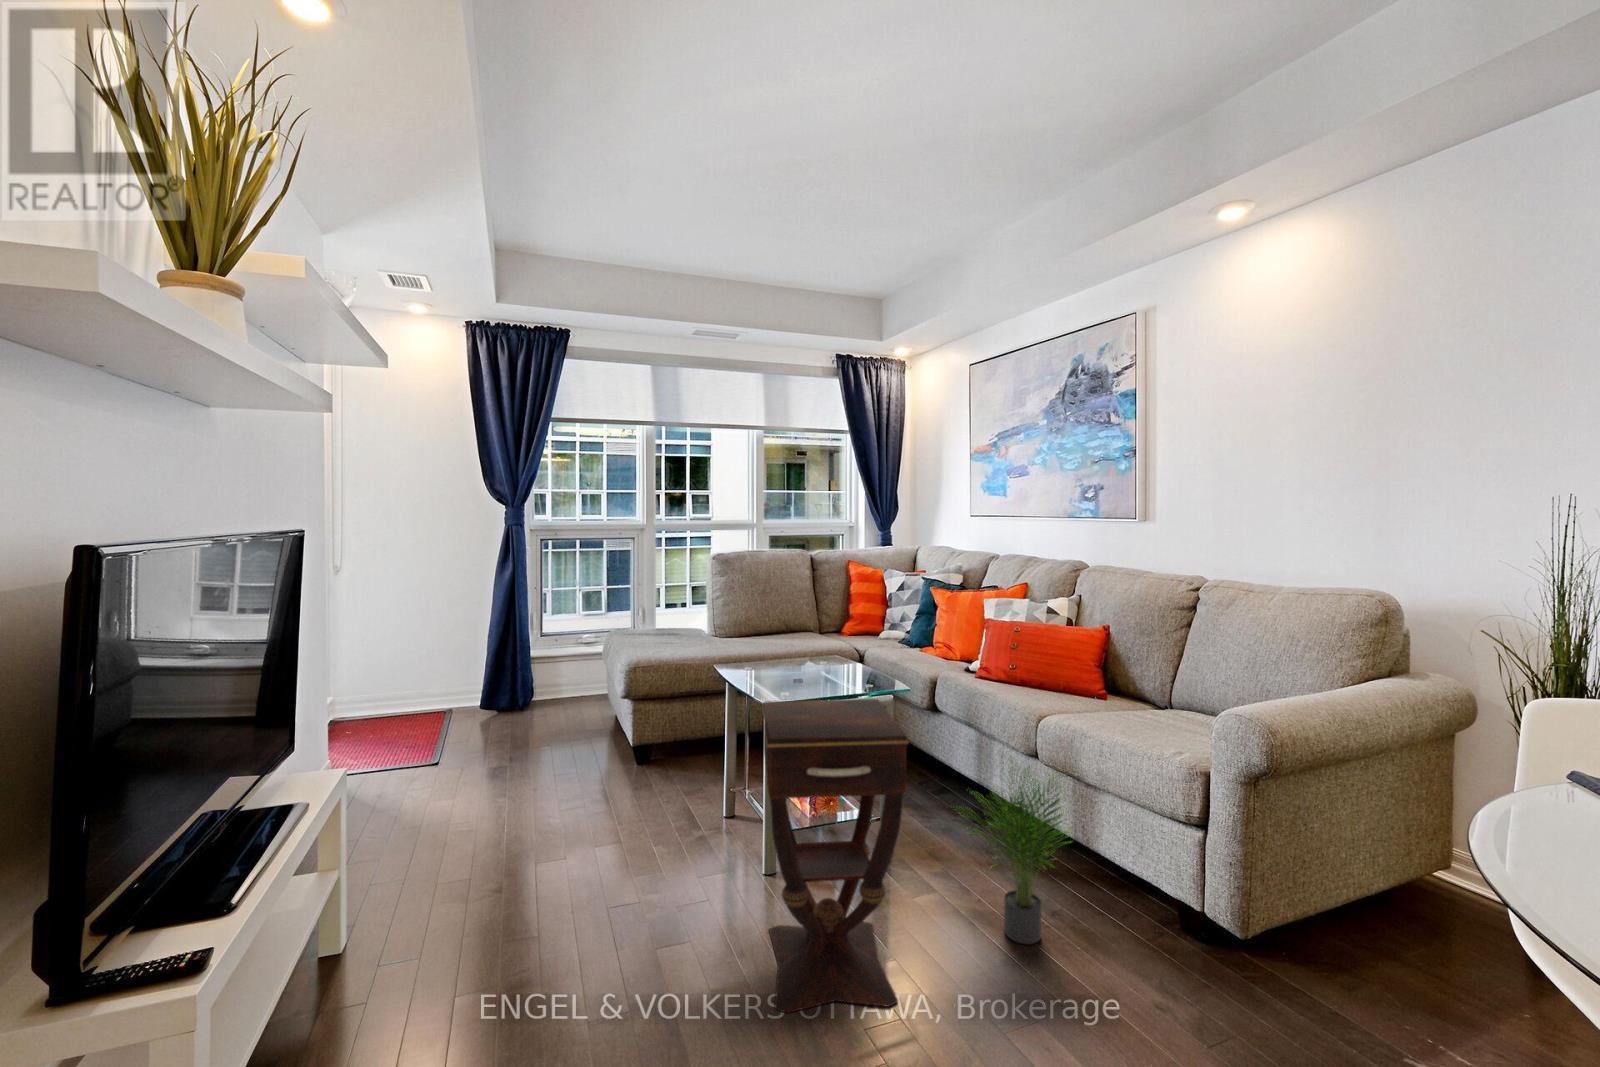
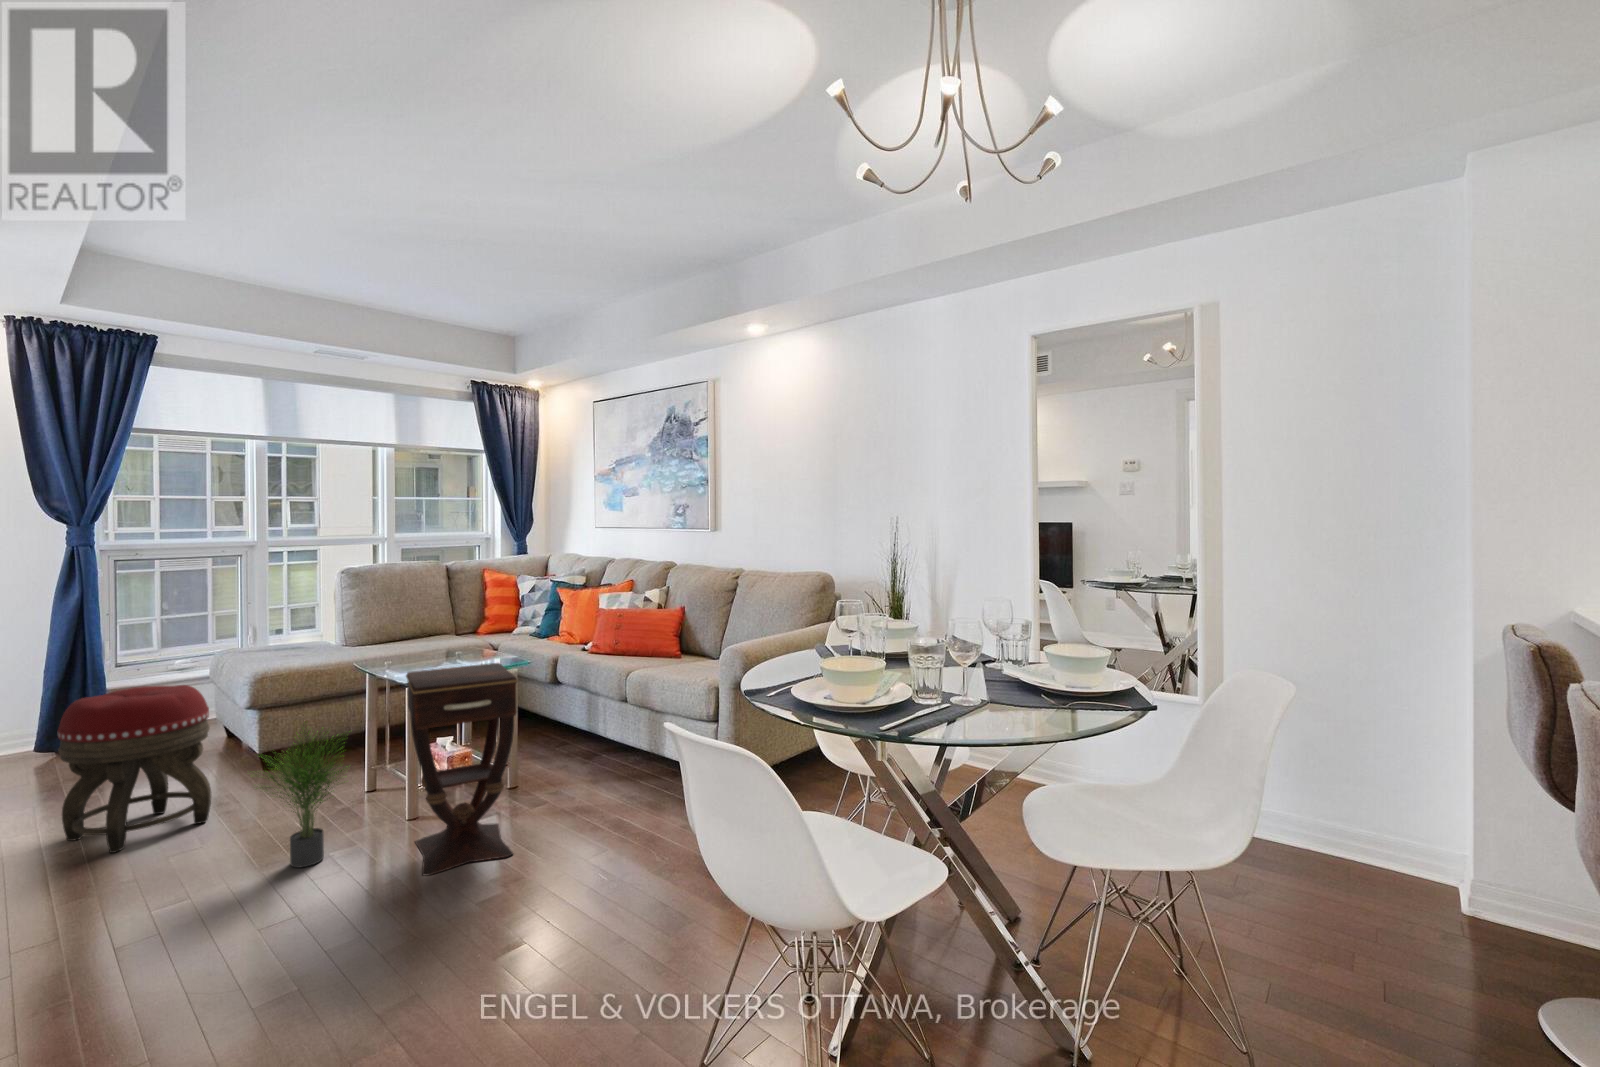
footstool: none [447,675,576,858] -> present [58,685,211,853]
potted plant: present [961,770,1067,944] -> present [262,730,348,868]

